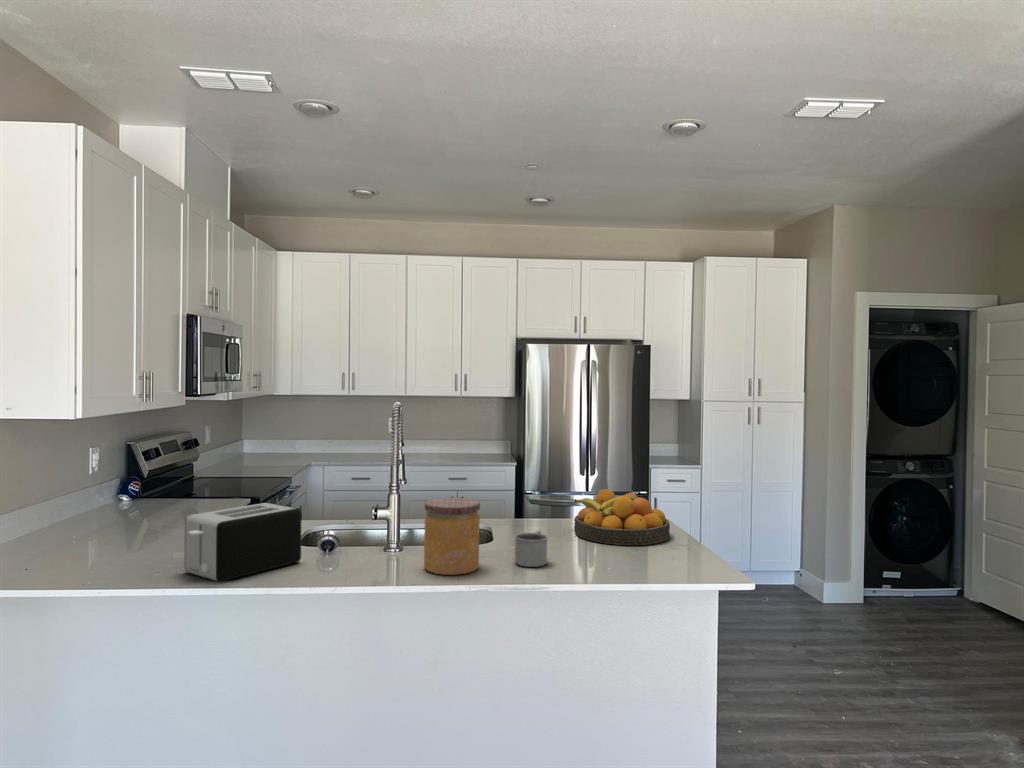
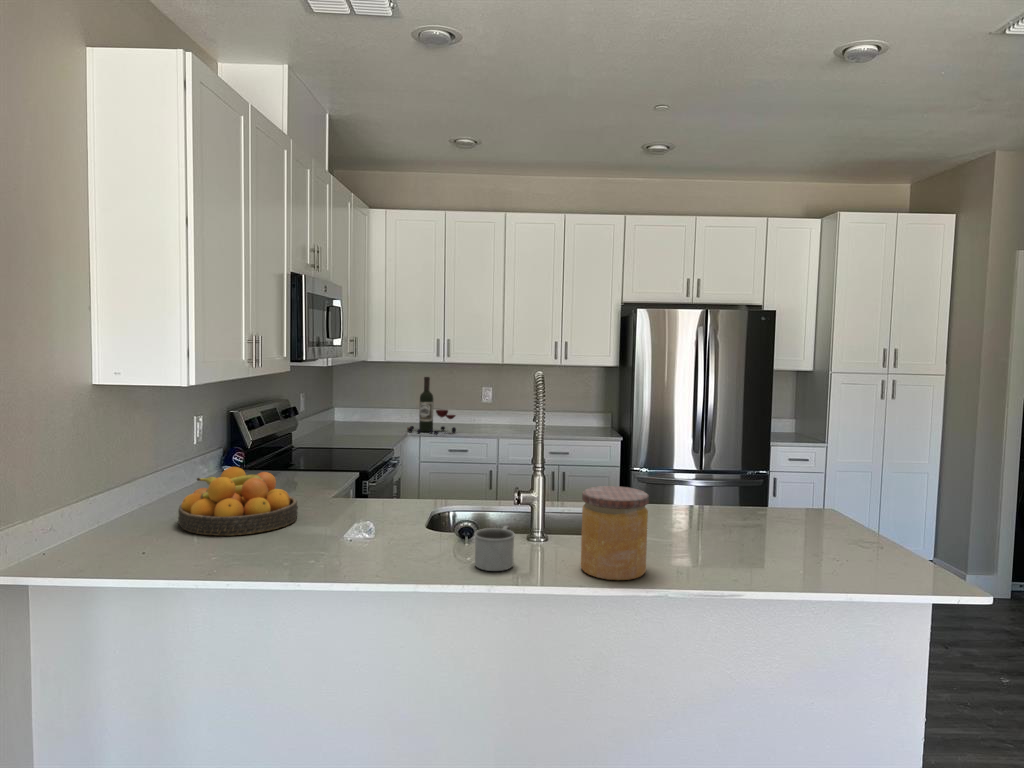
wine bottle: none [311,409,359,464] -> present [407,377,456,434]
fruit bowl: present [574,489,670,545] -> present [178,467,298,536]
toaster: present [185,503,302,581] -> none [307,486,436,580]
mug: present [515,531,548,567] -> present [474,526,515,571]

